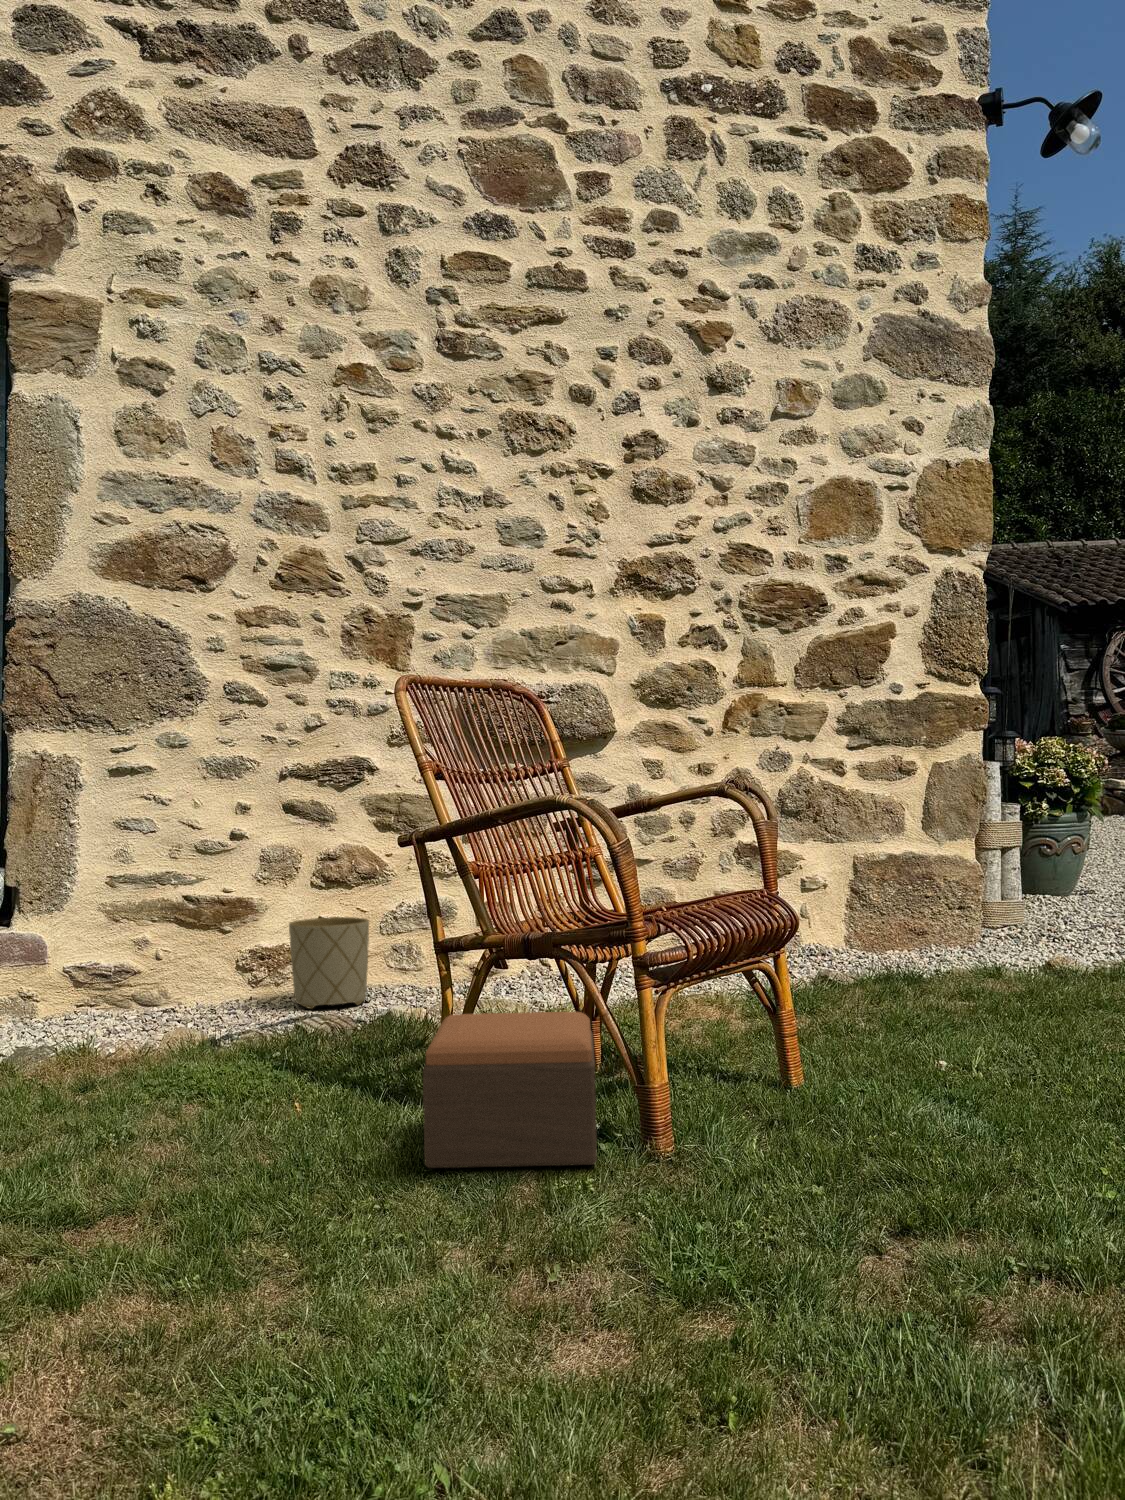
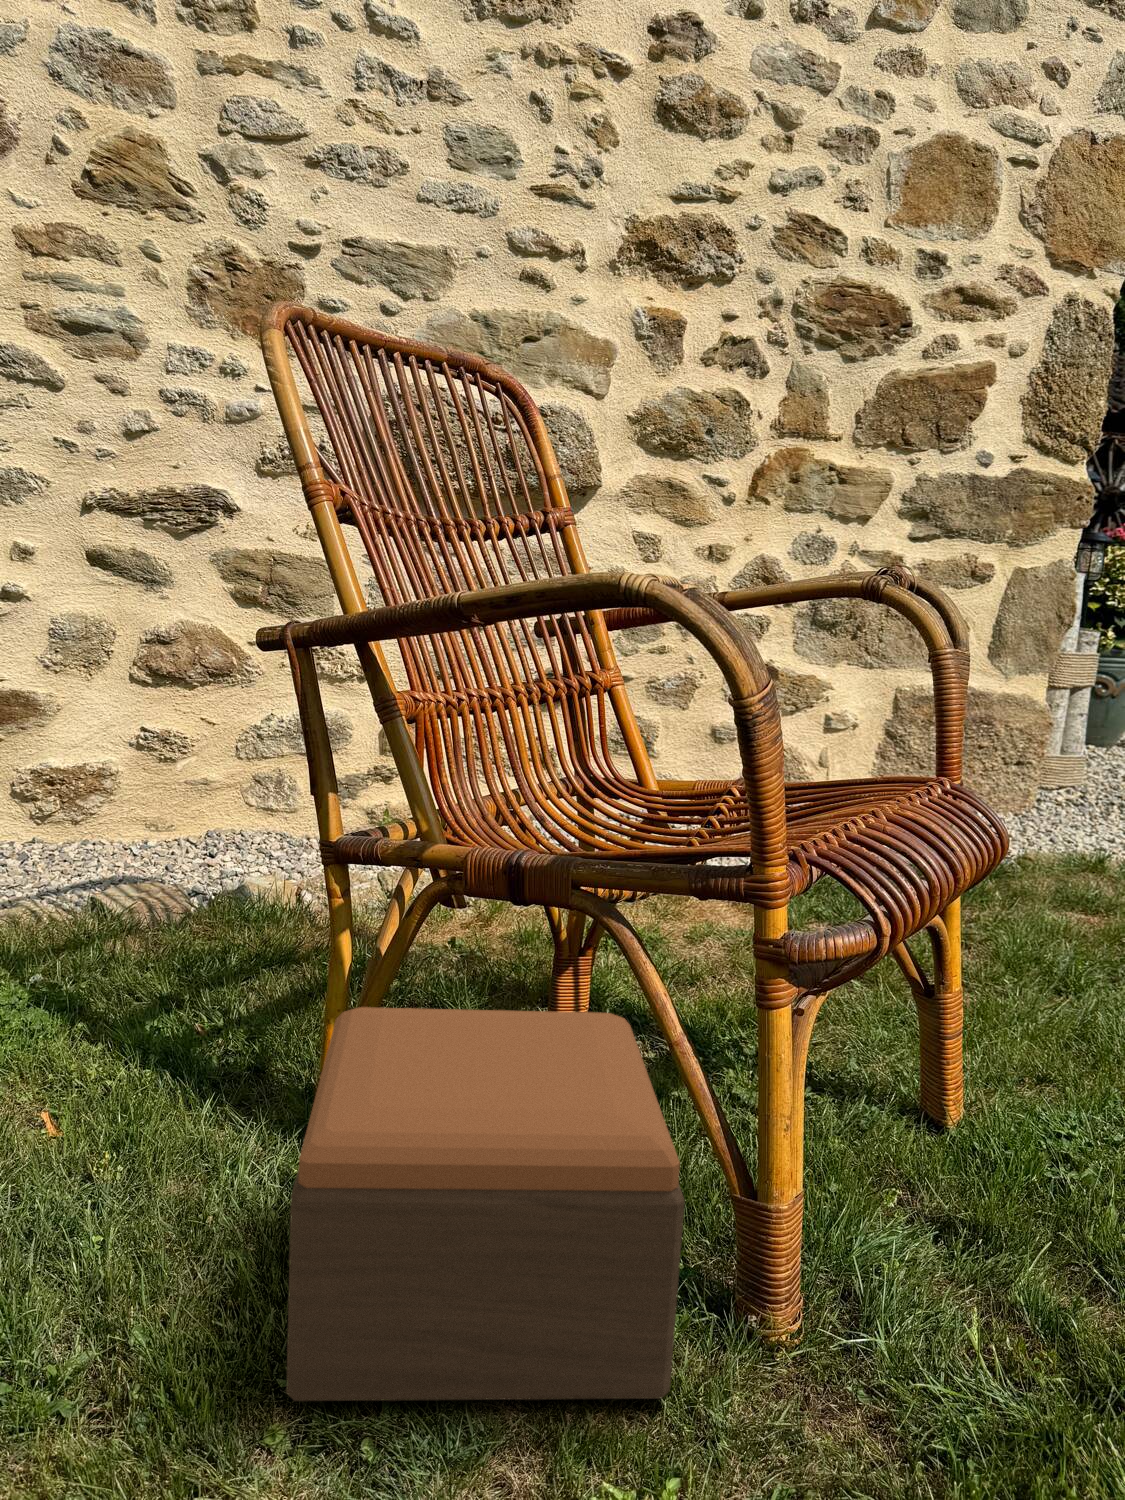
planter: present [289,917,369,1009] -> none [89,732,218,875]

